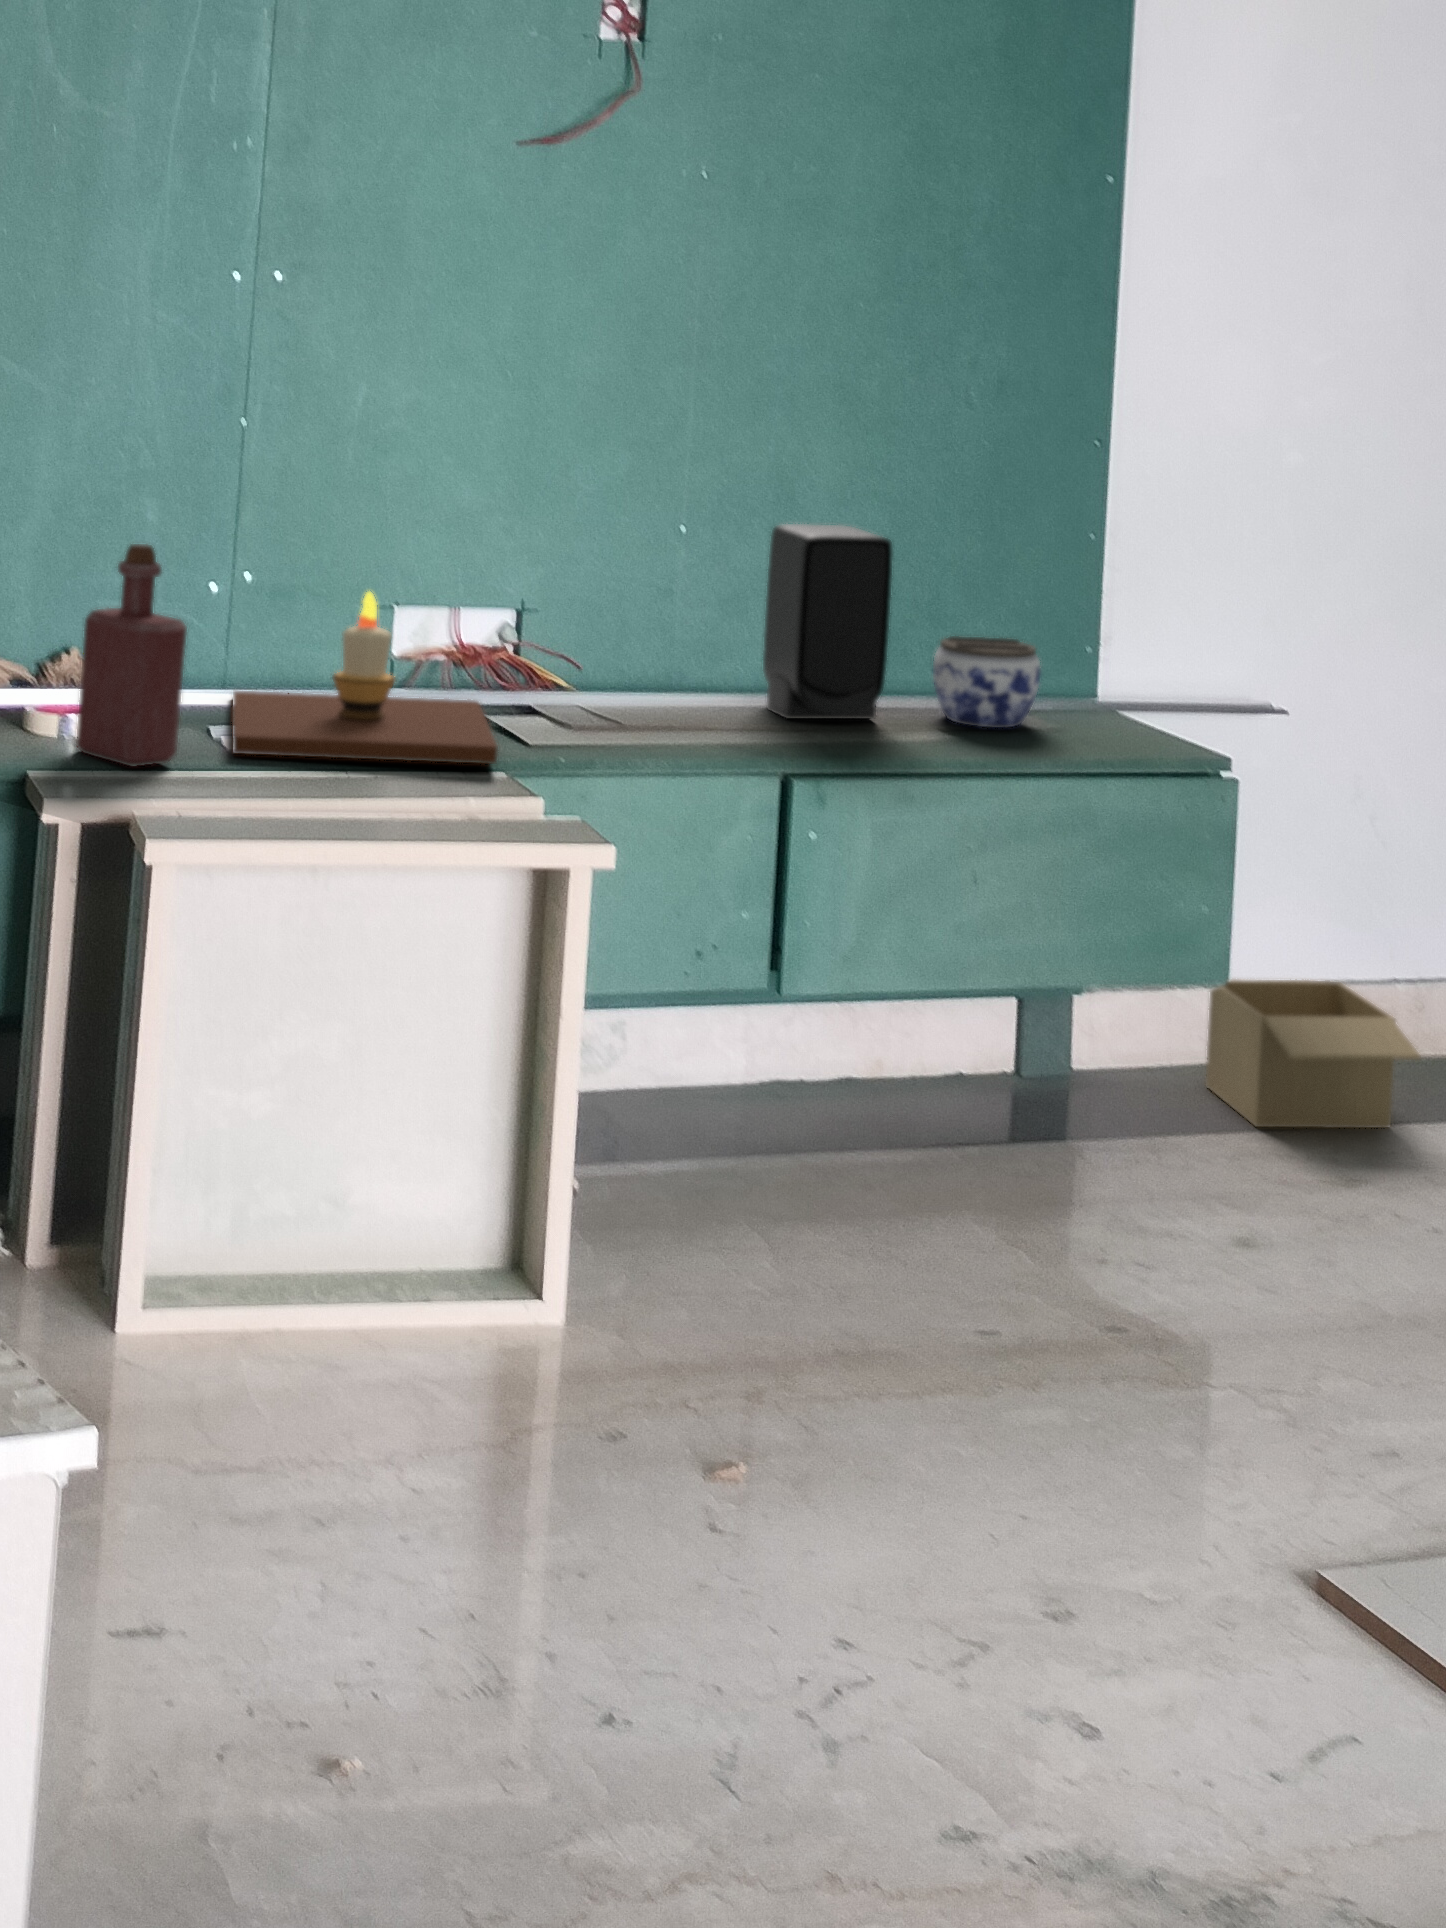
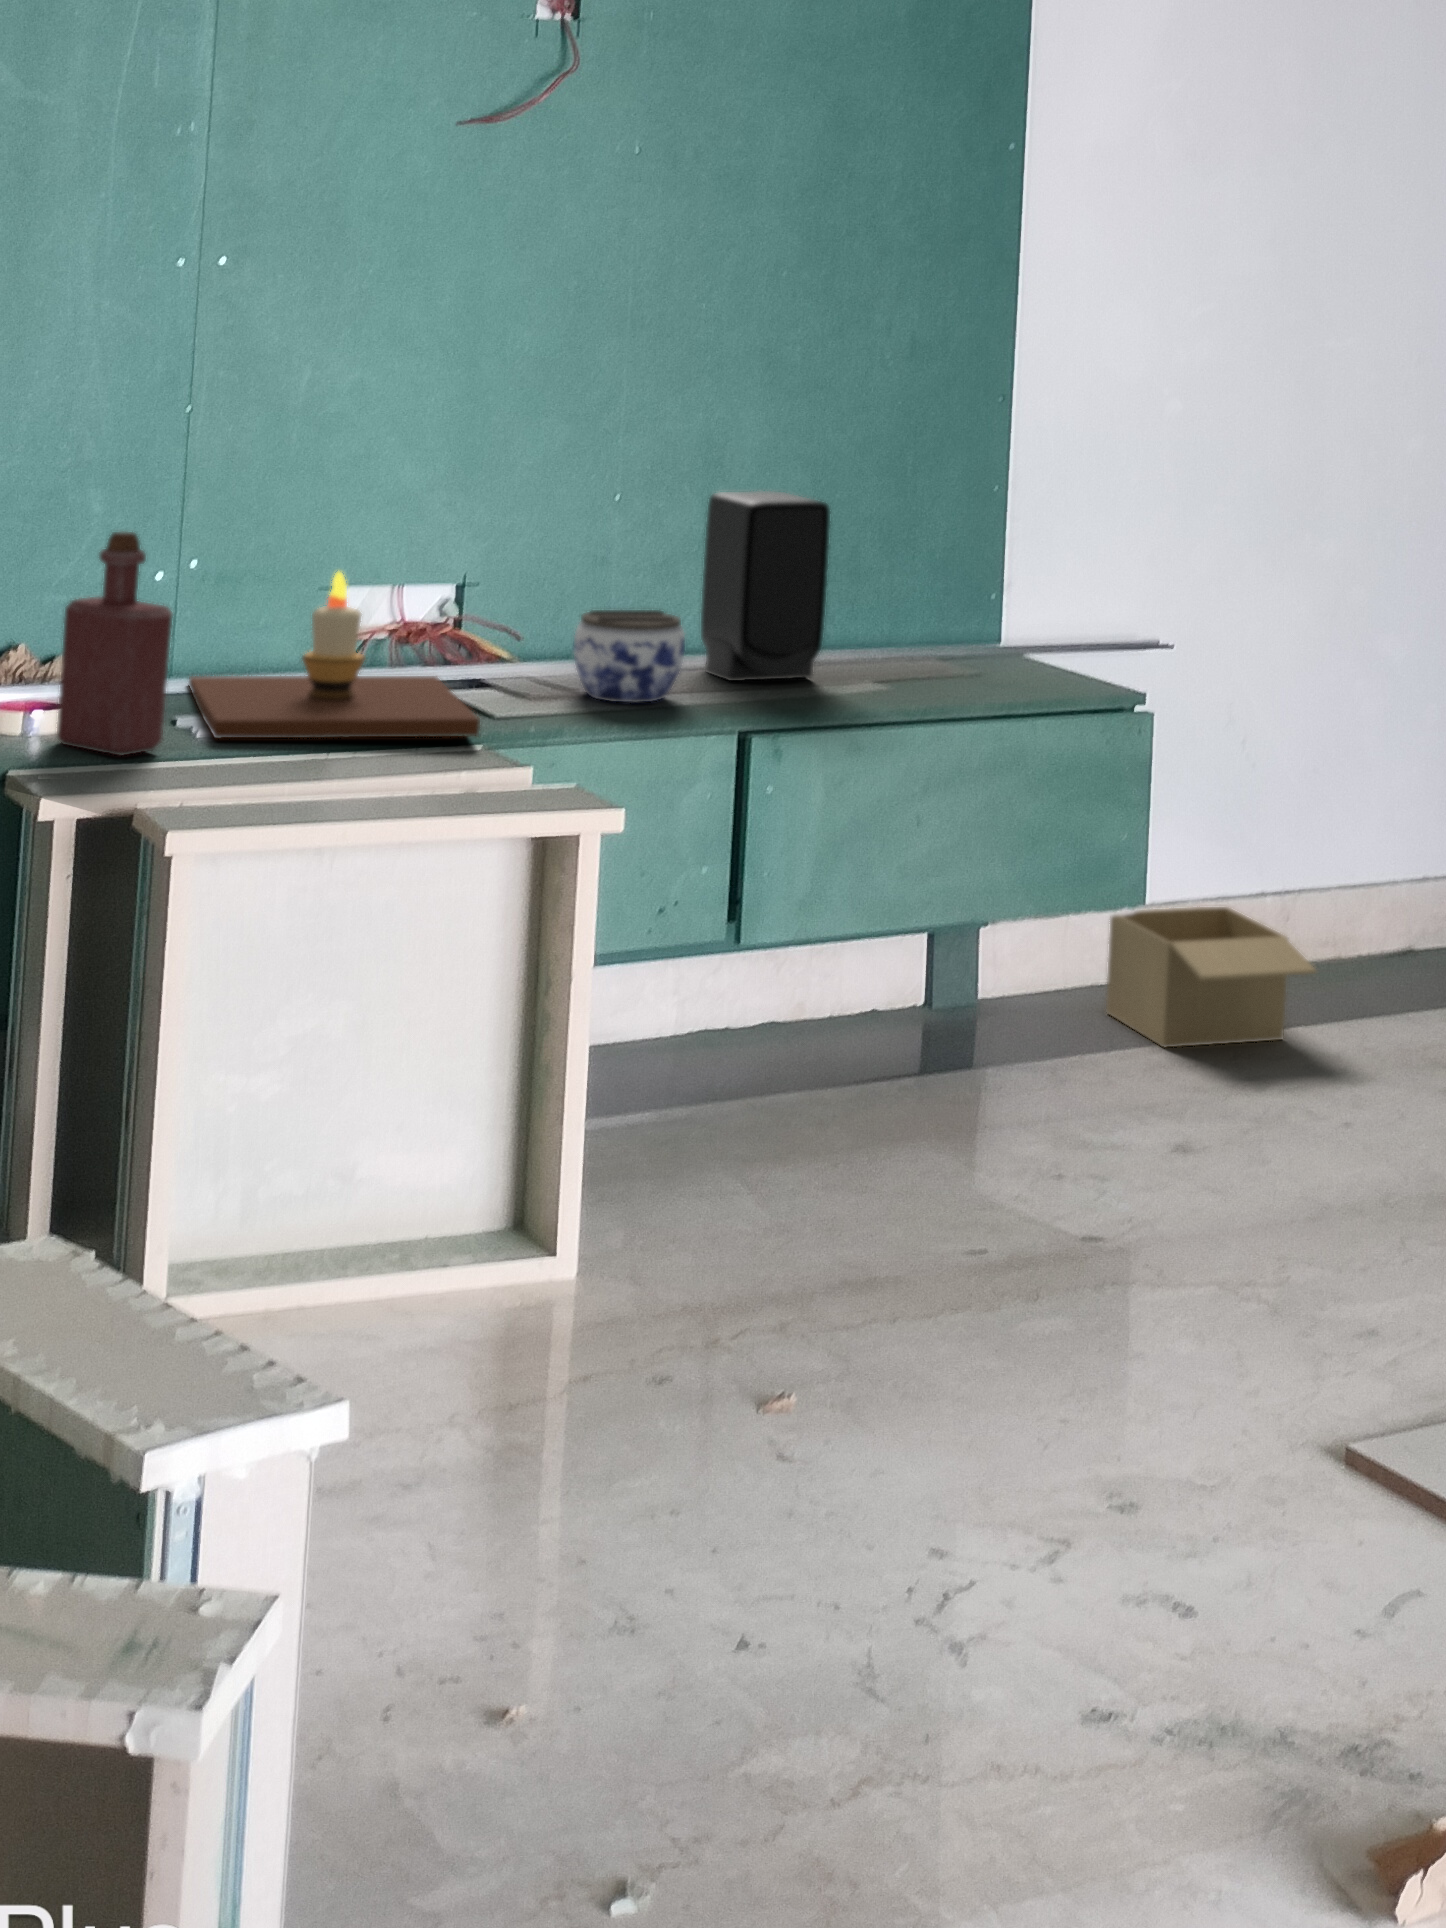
jar: present [933,636,1041,728] -> present [573,610,685,703]

